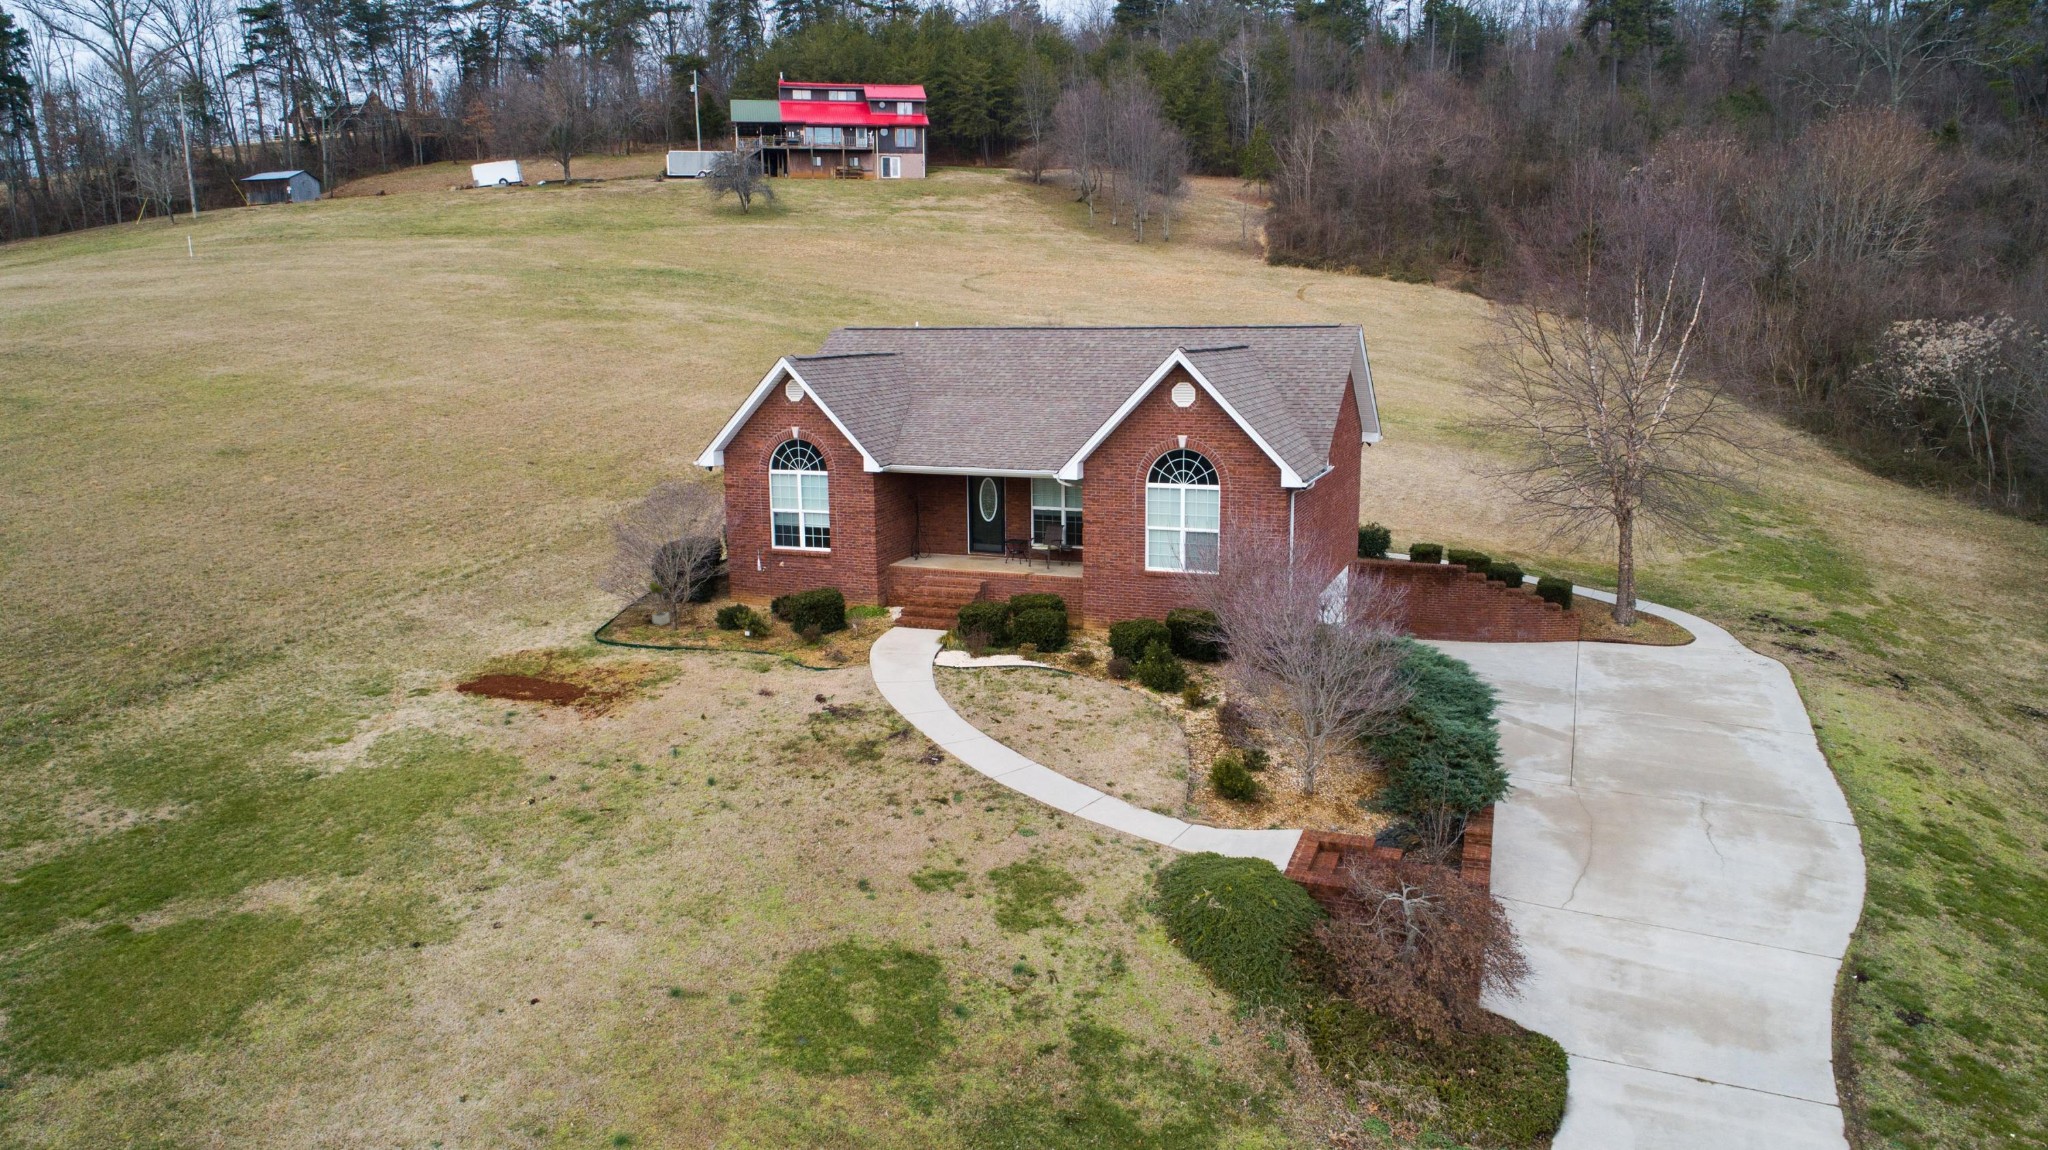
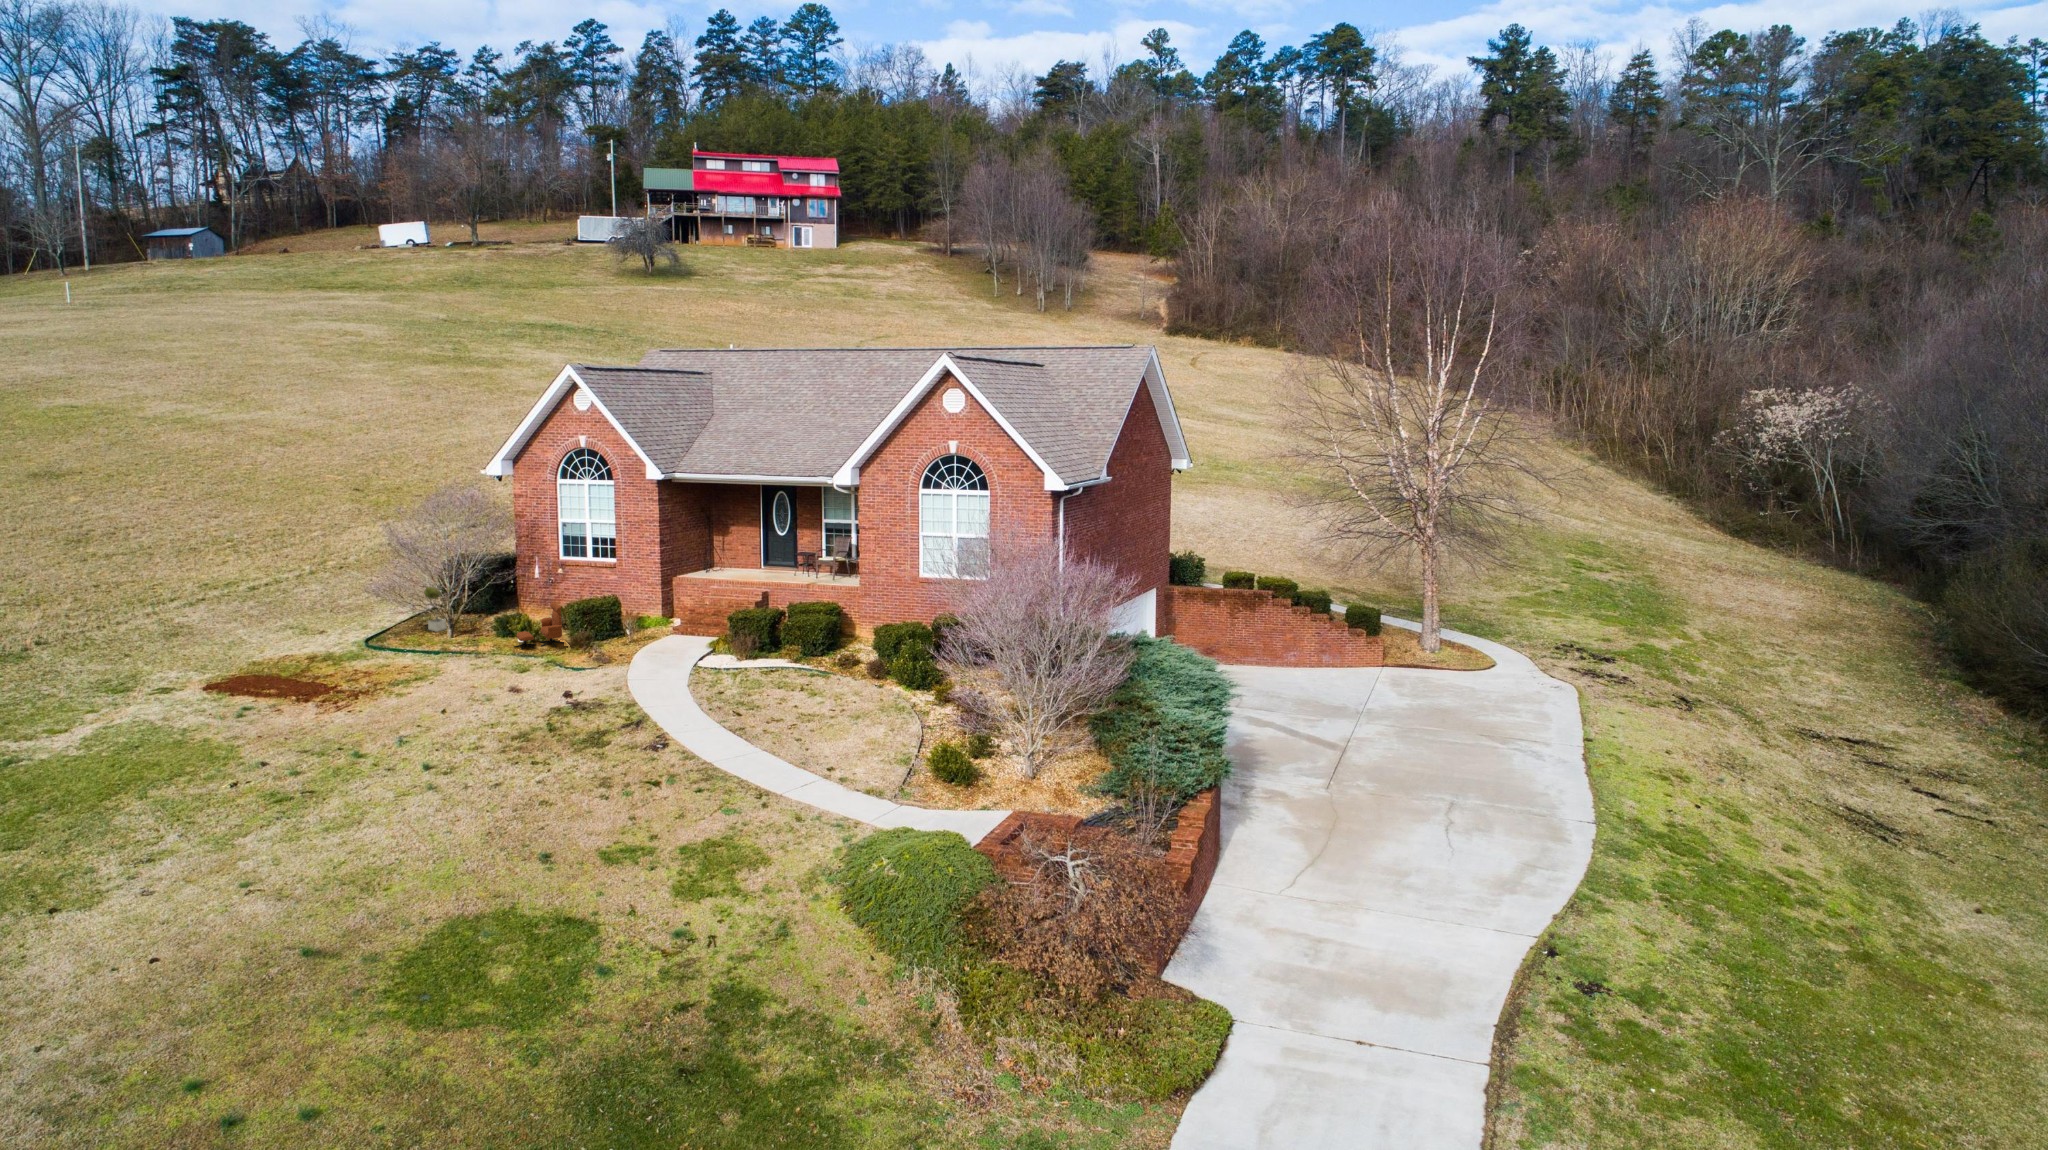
lounge chair: none [741,597,788,645] -> present [514,602,564,650]

